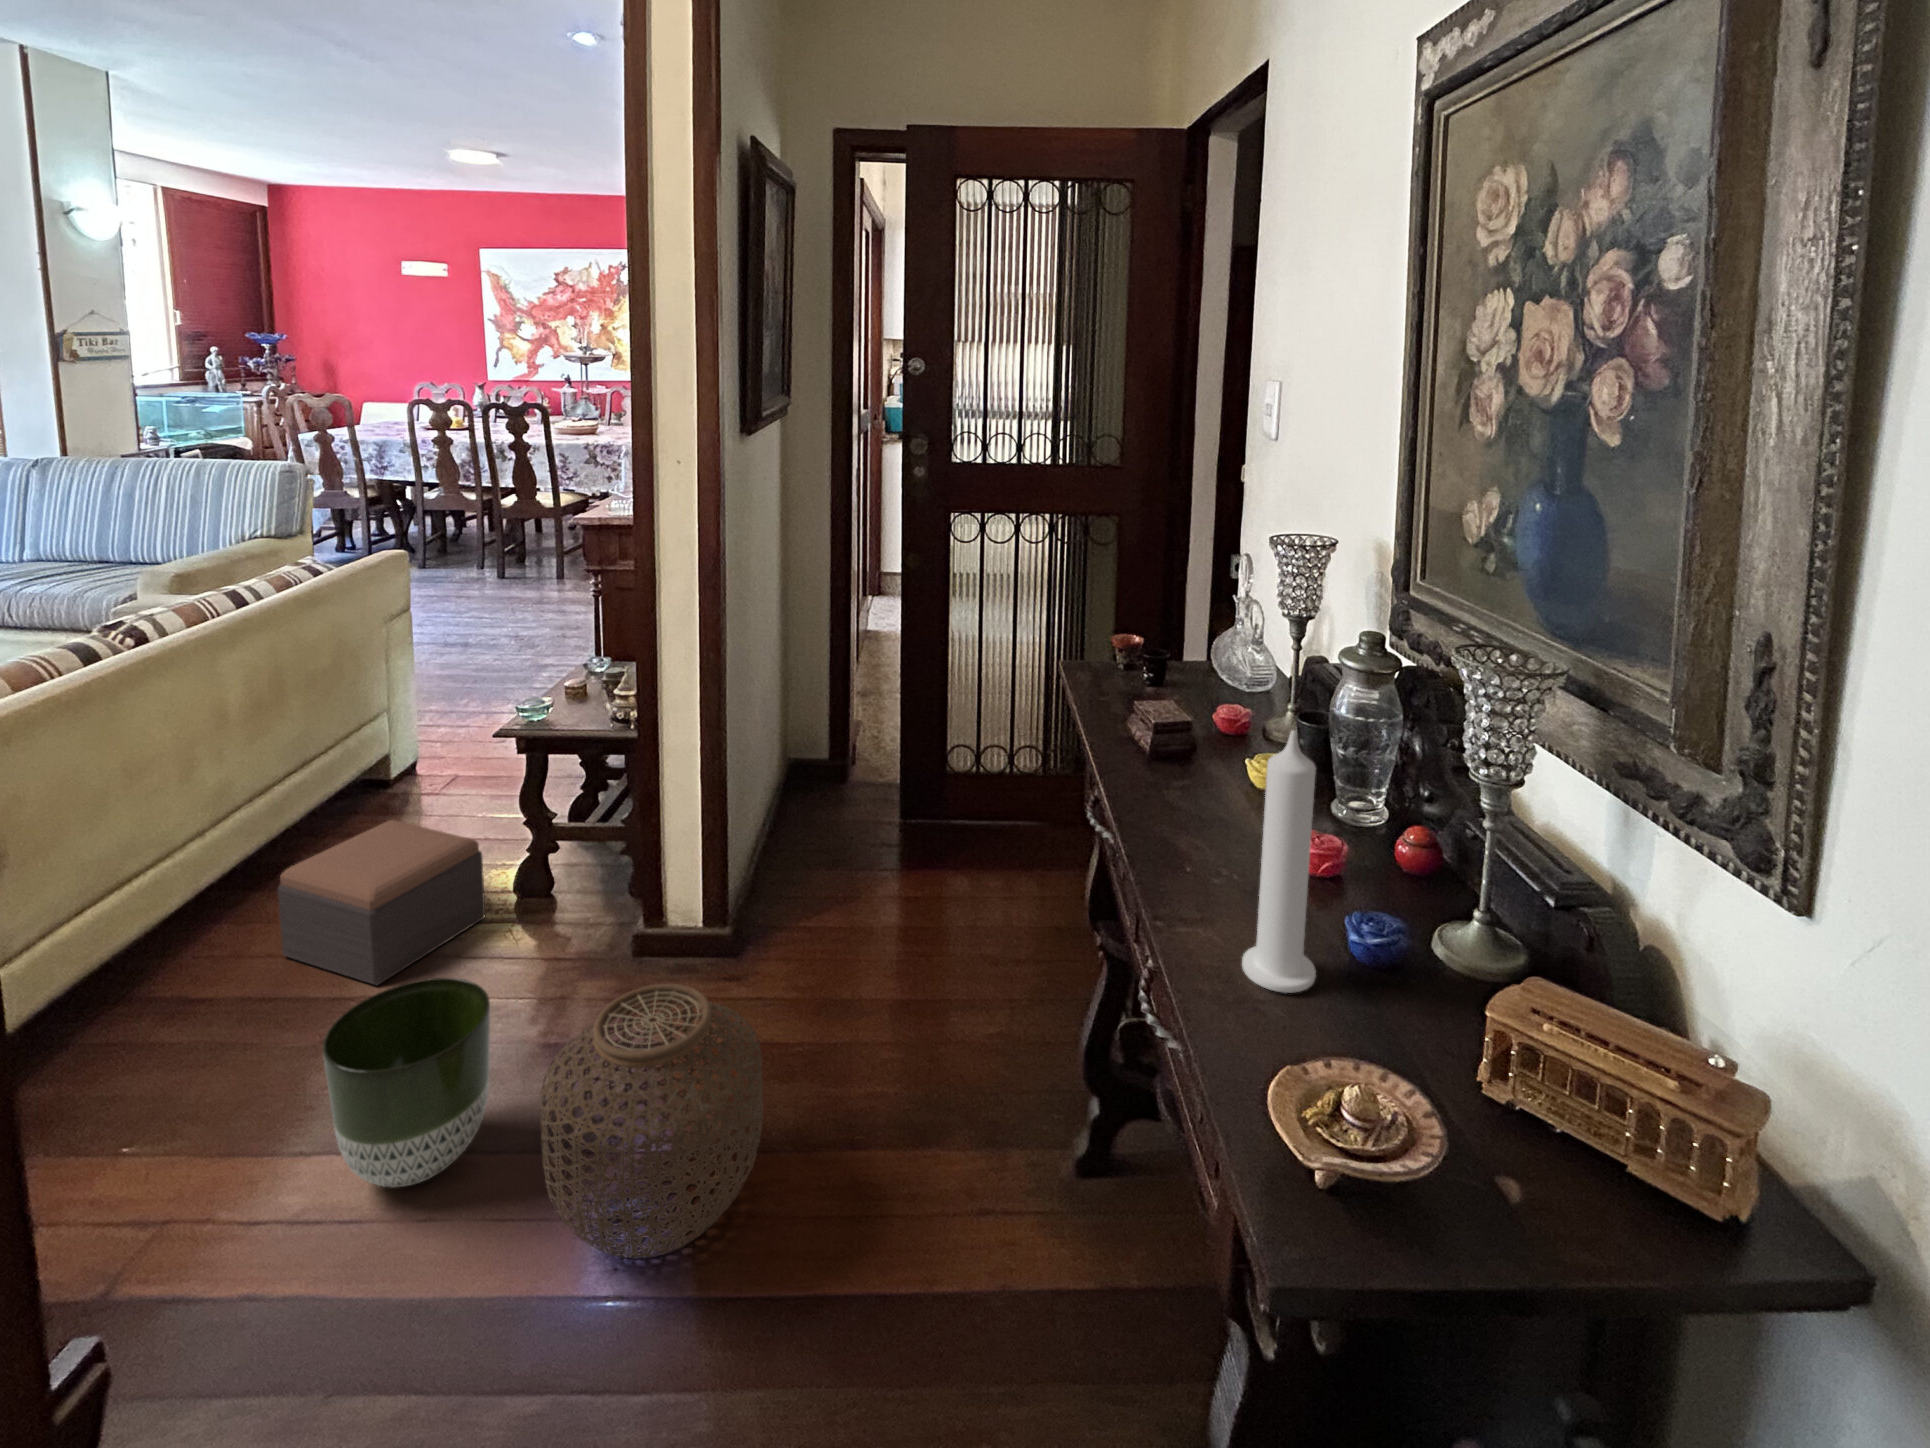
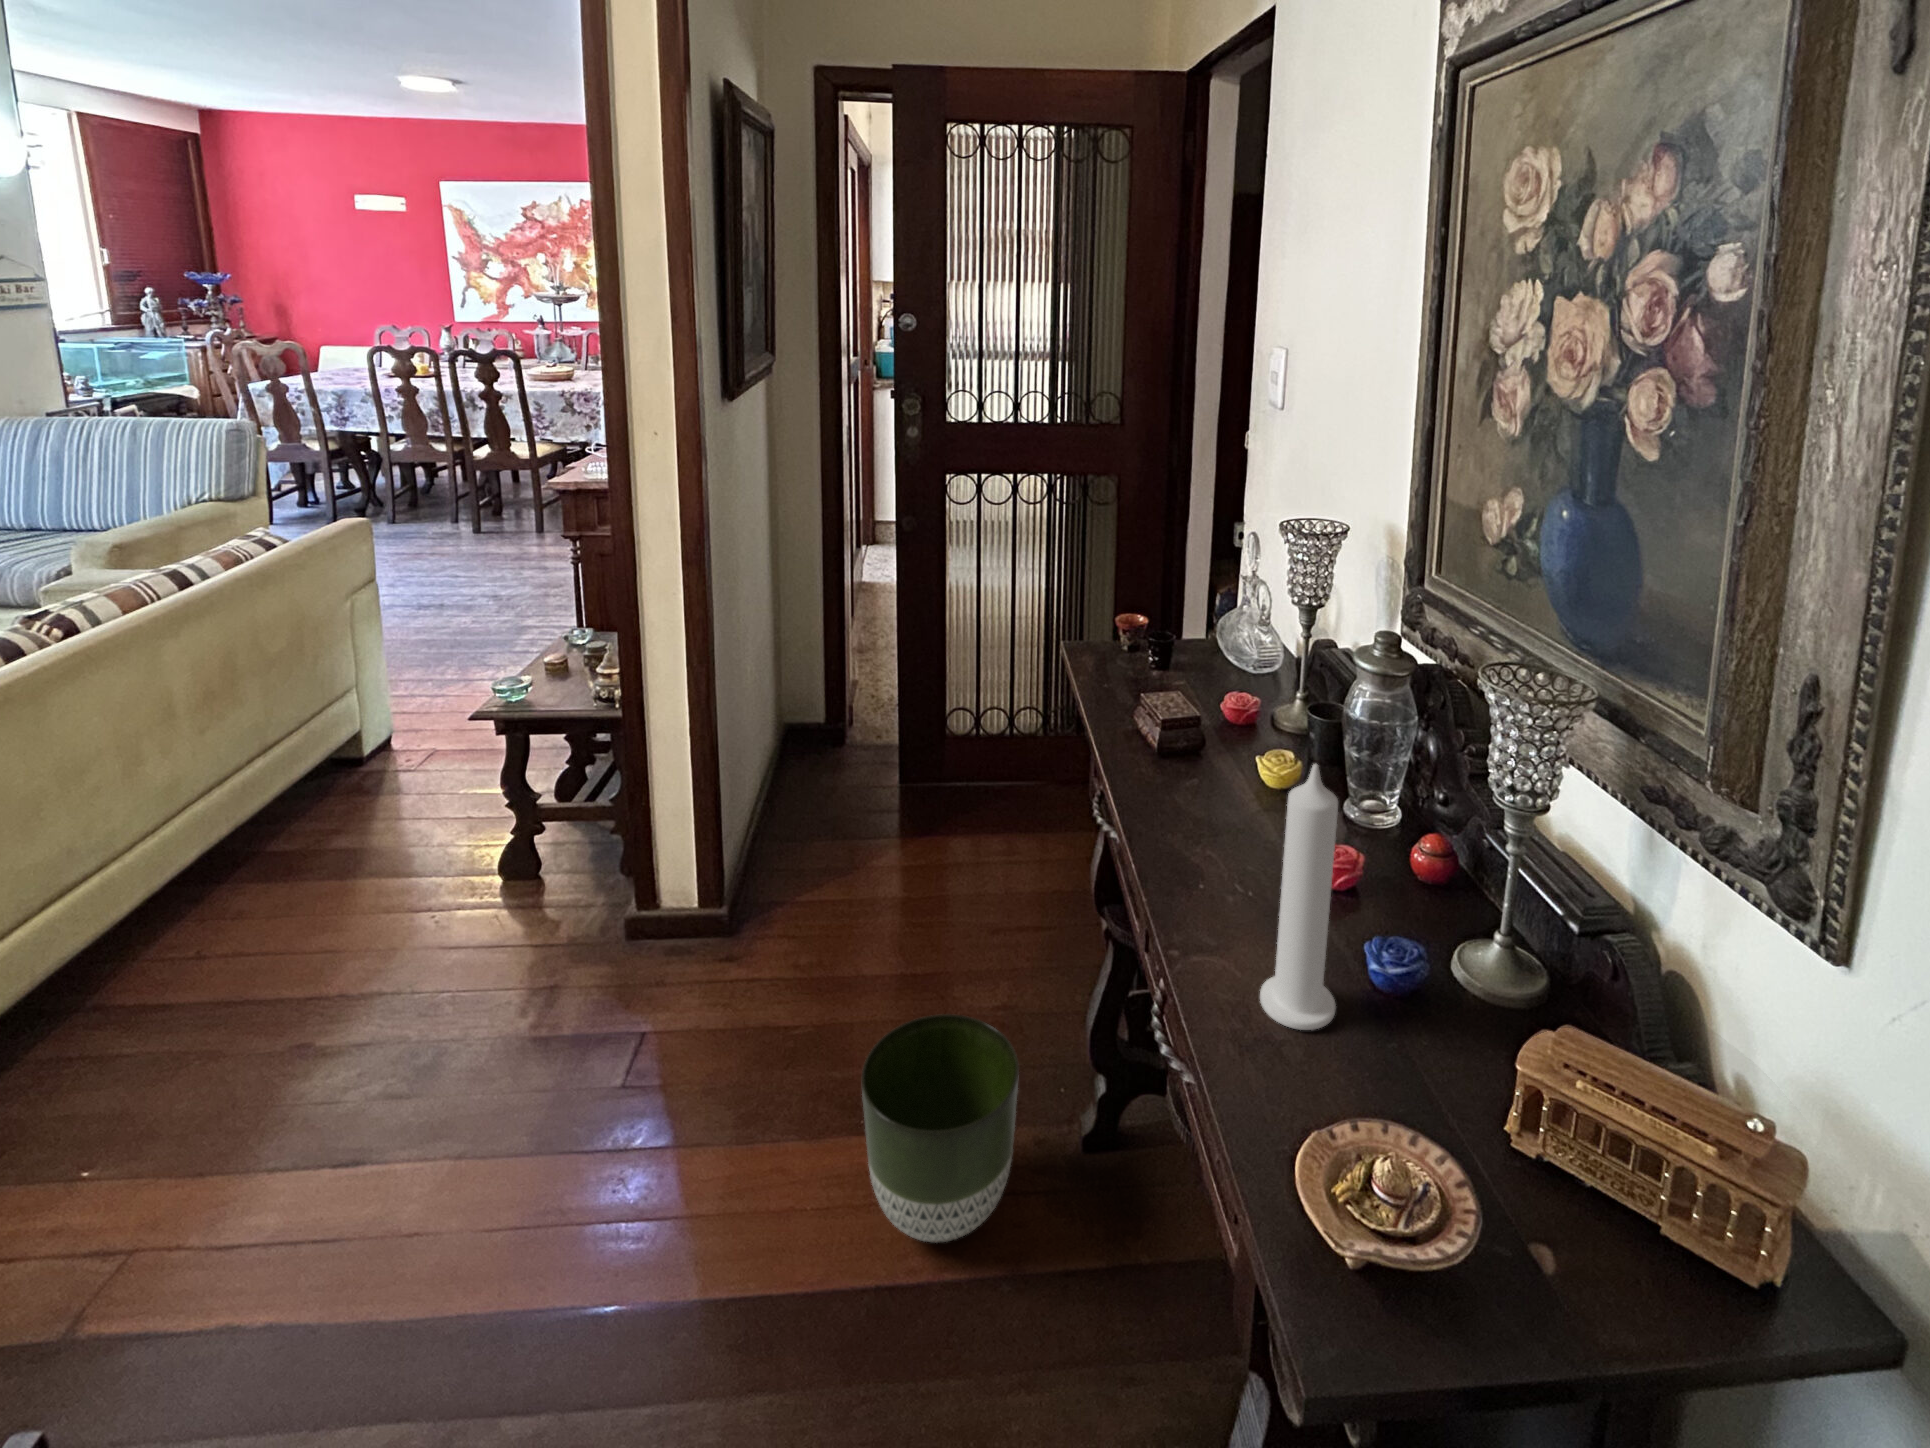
footstool: present [278,820,485,985] -> none [241,808,469,984]
planter: present [323,978,490,1187] -> present [862,1014,1019,1243]
woven basket: present [540,984,763,1258] -> none [529,988,764,1268]

